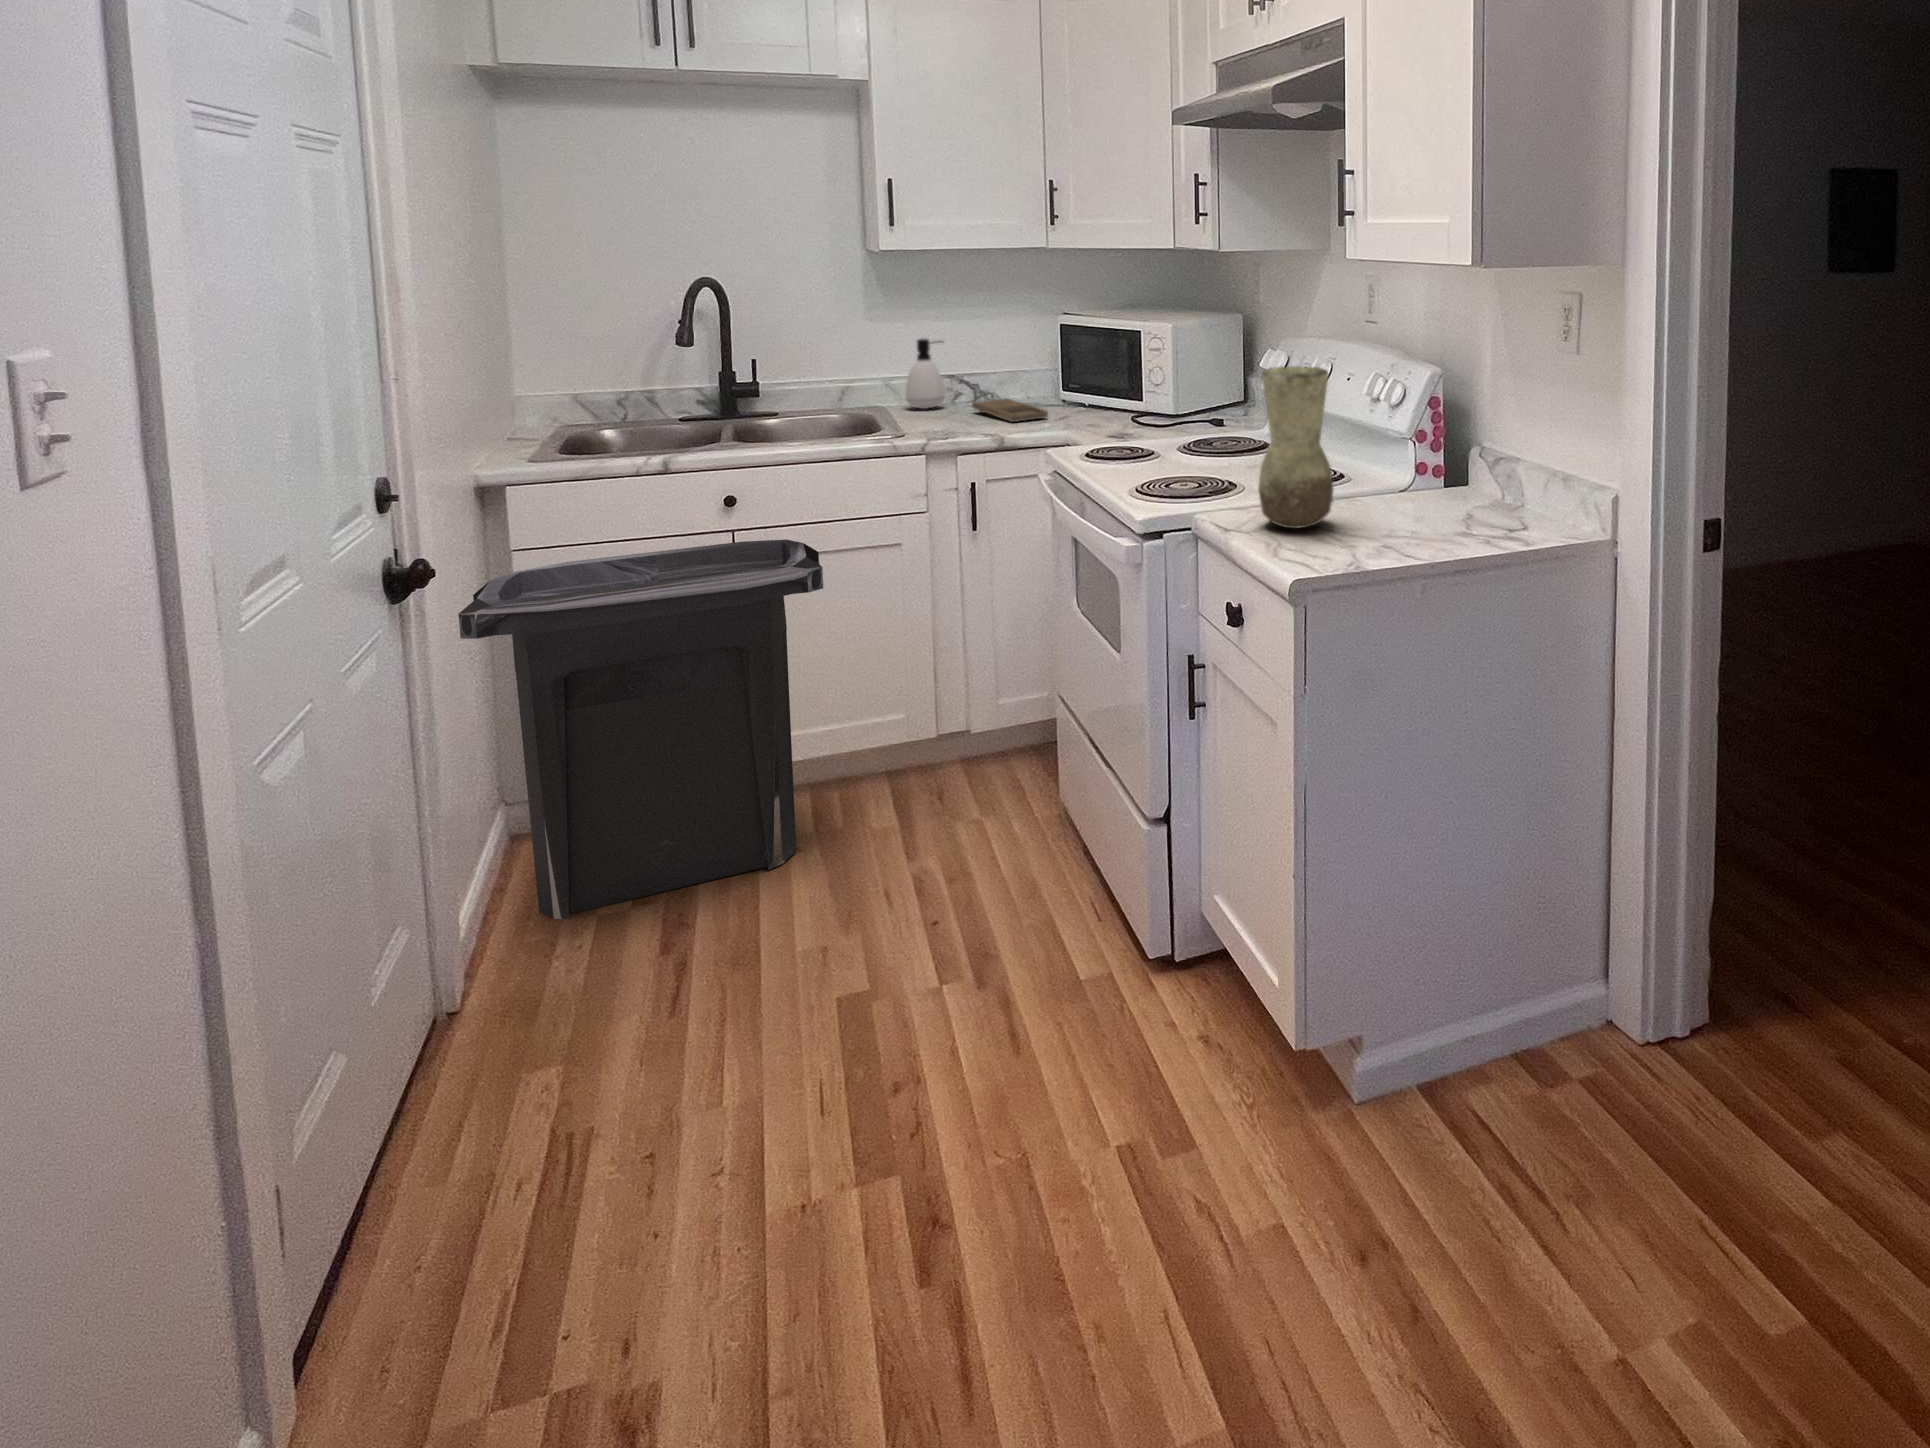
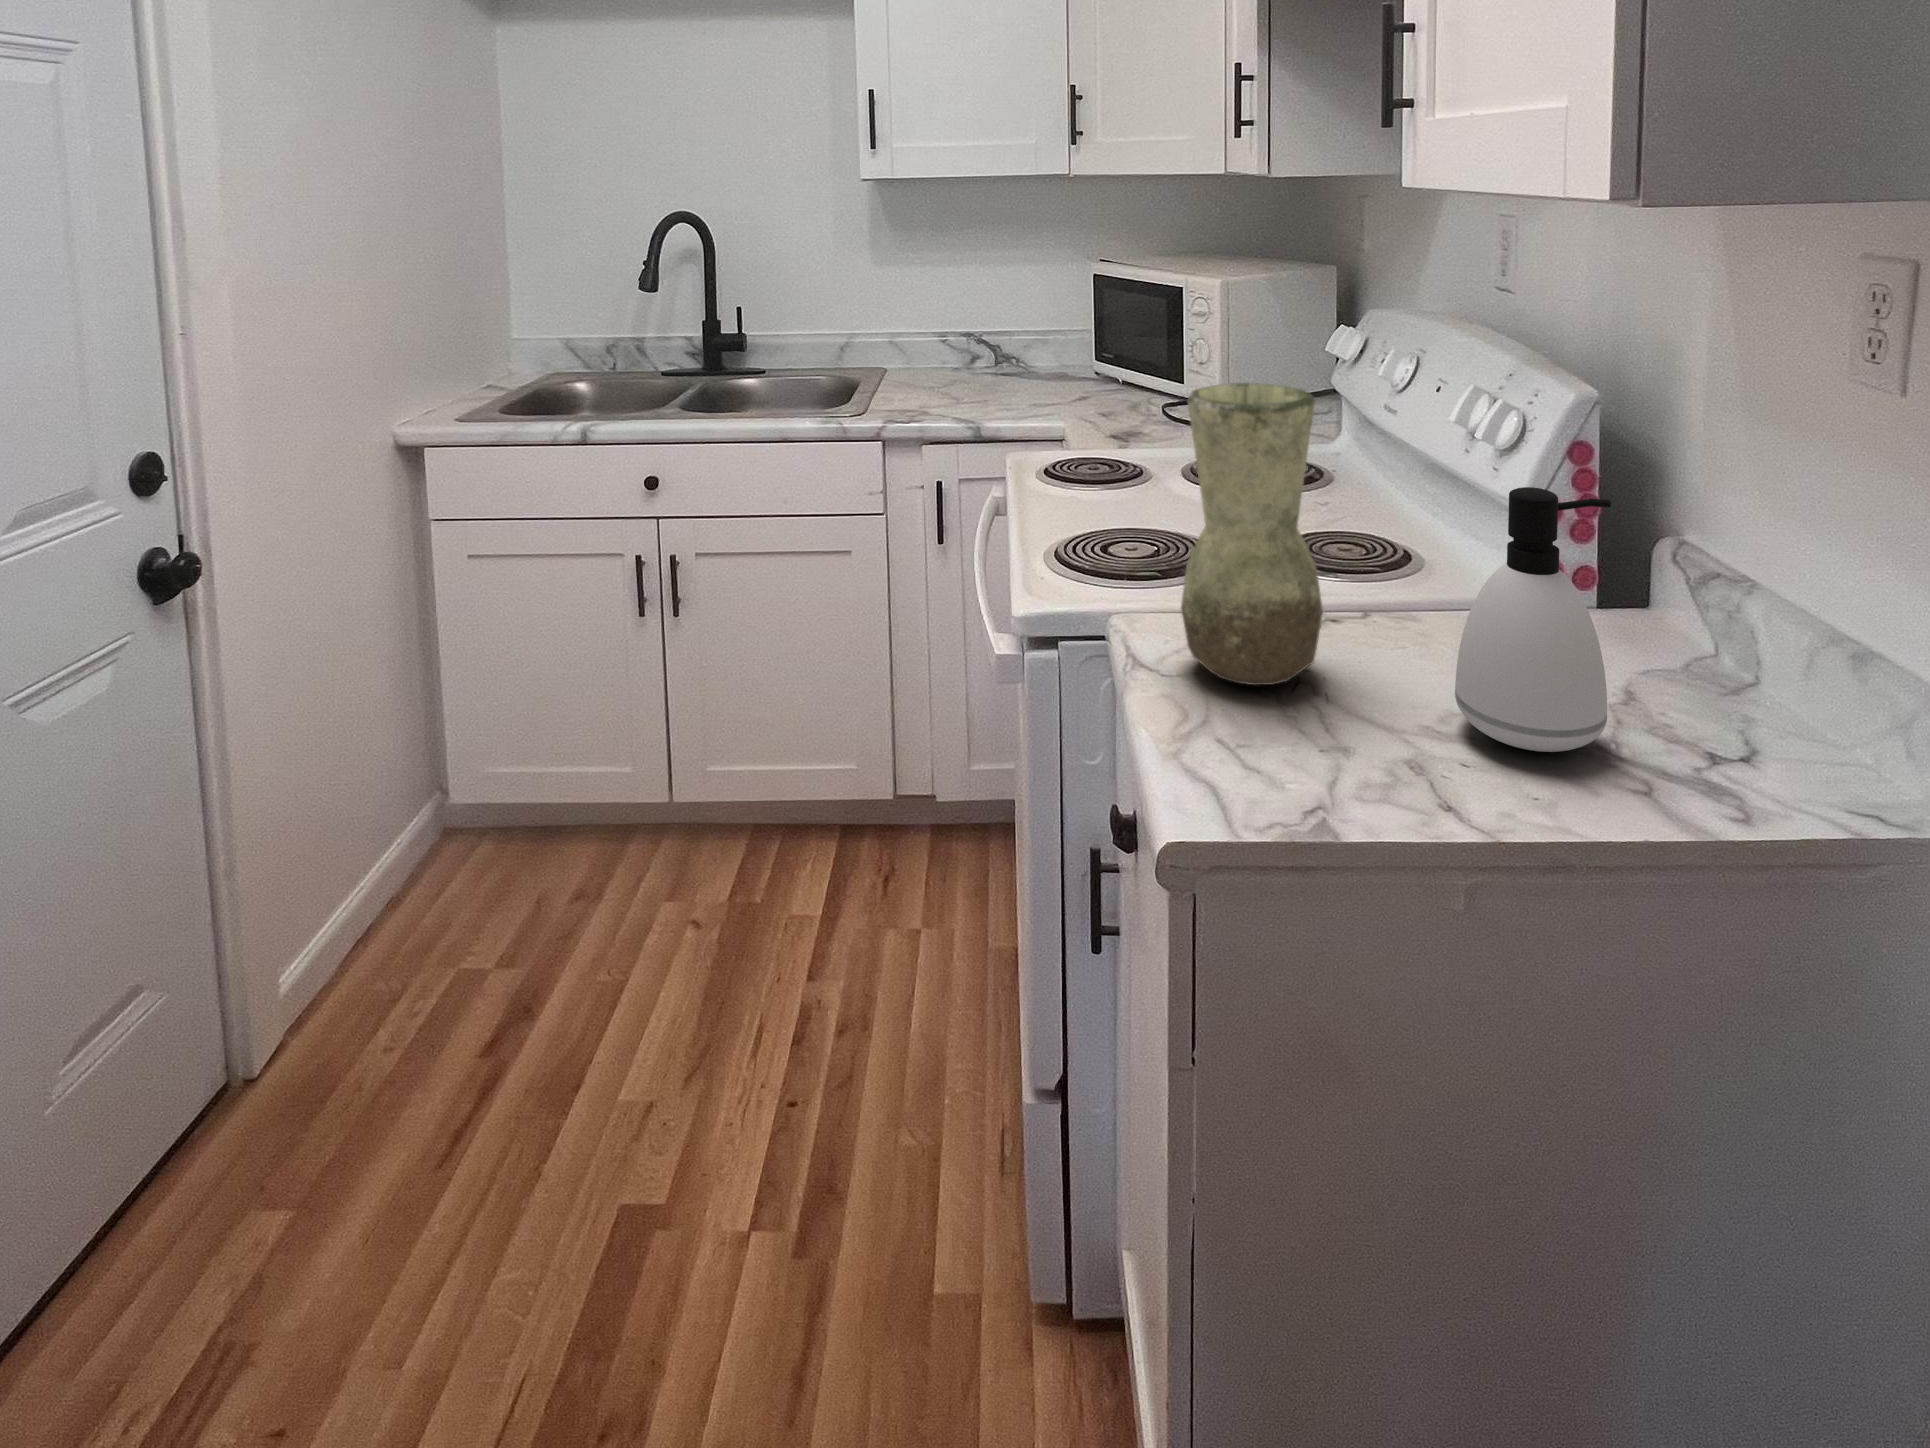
soap dispenser: present [906,338,945,409] -> present [1455,487,1611,752]
tray: present [972,398,1048,422] -> none [973,367,1053,402]
trash can: present [458,540,823,919] -> none [354,532,738,948]

